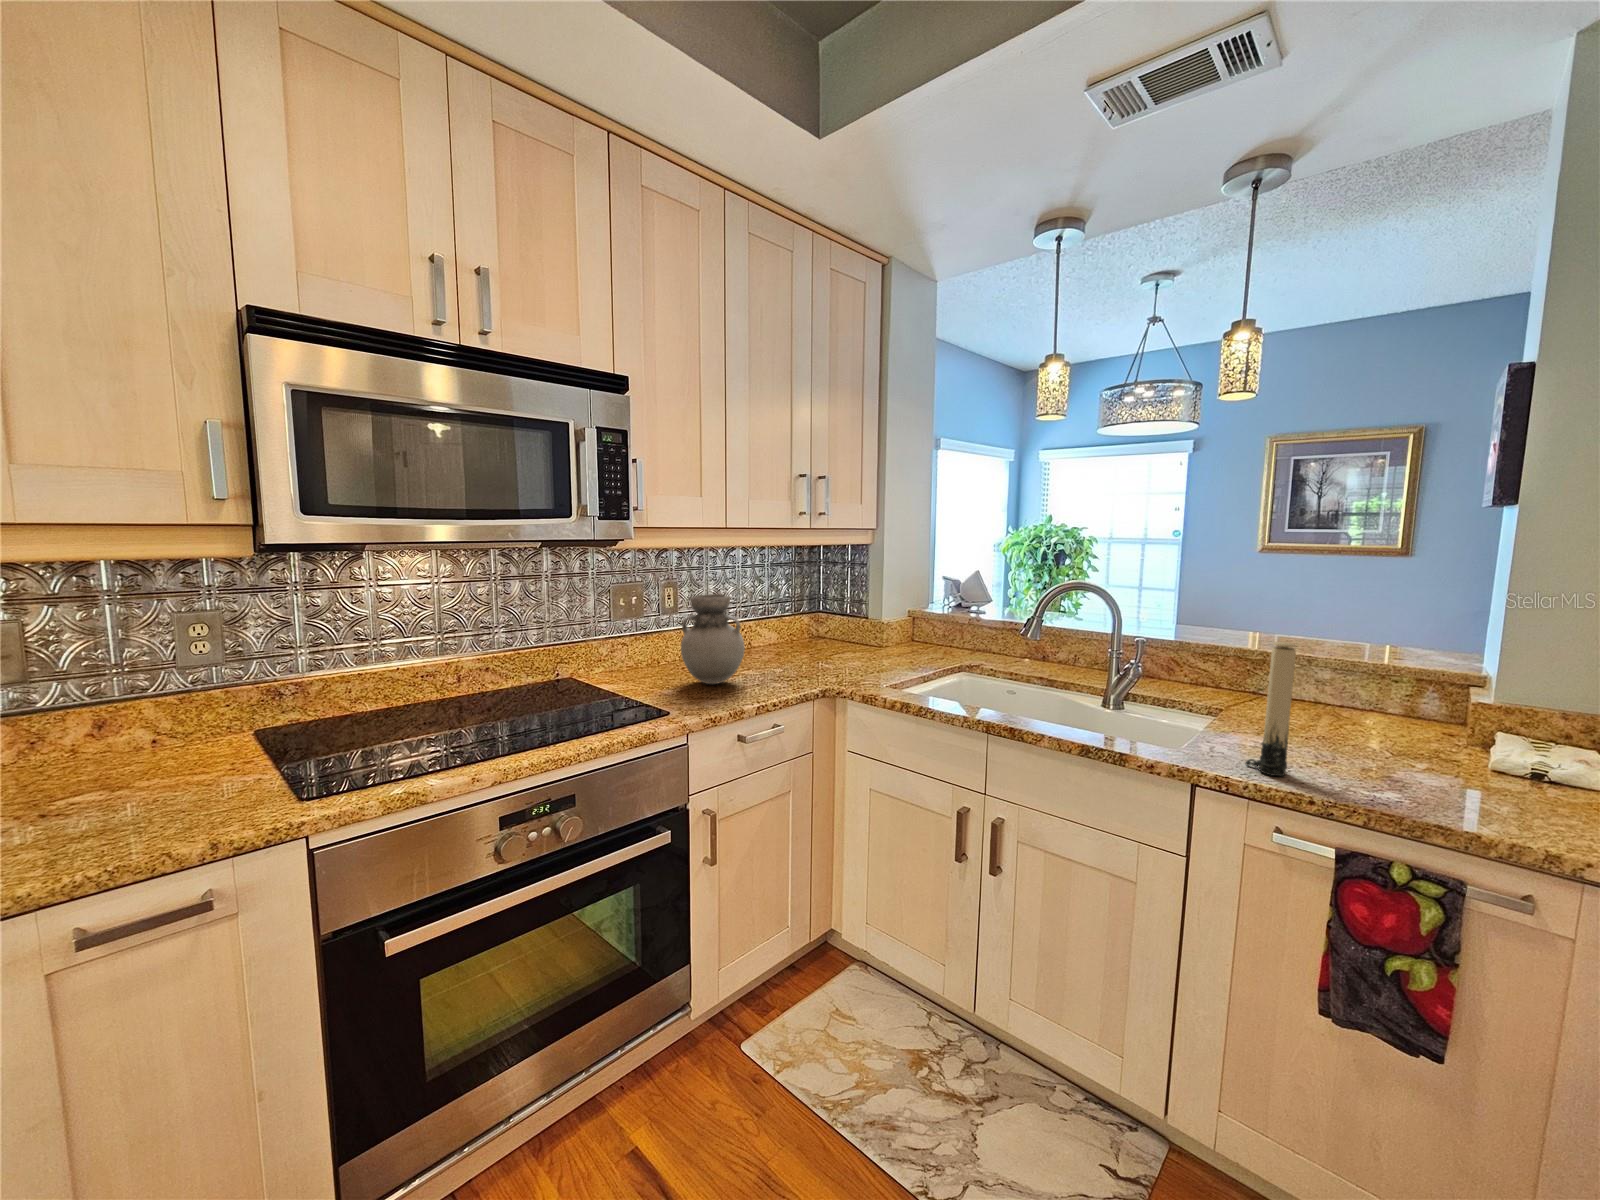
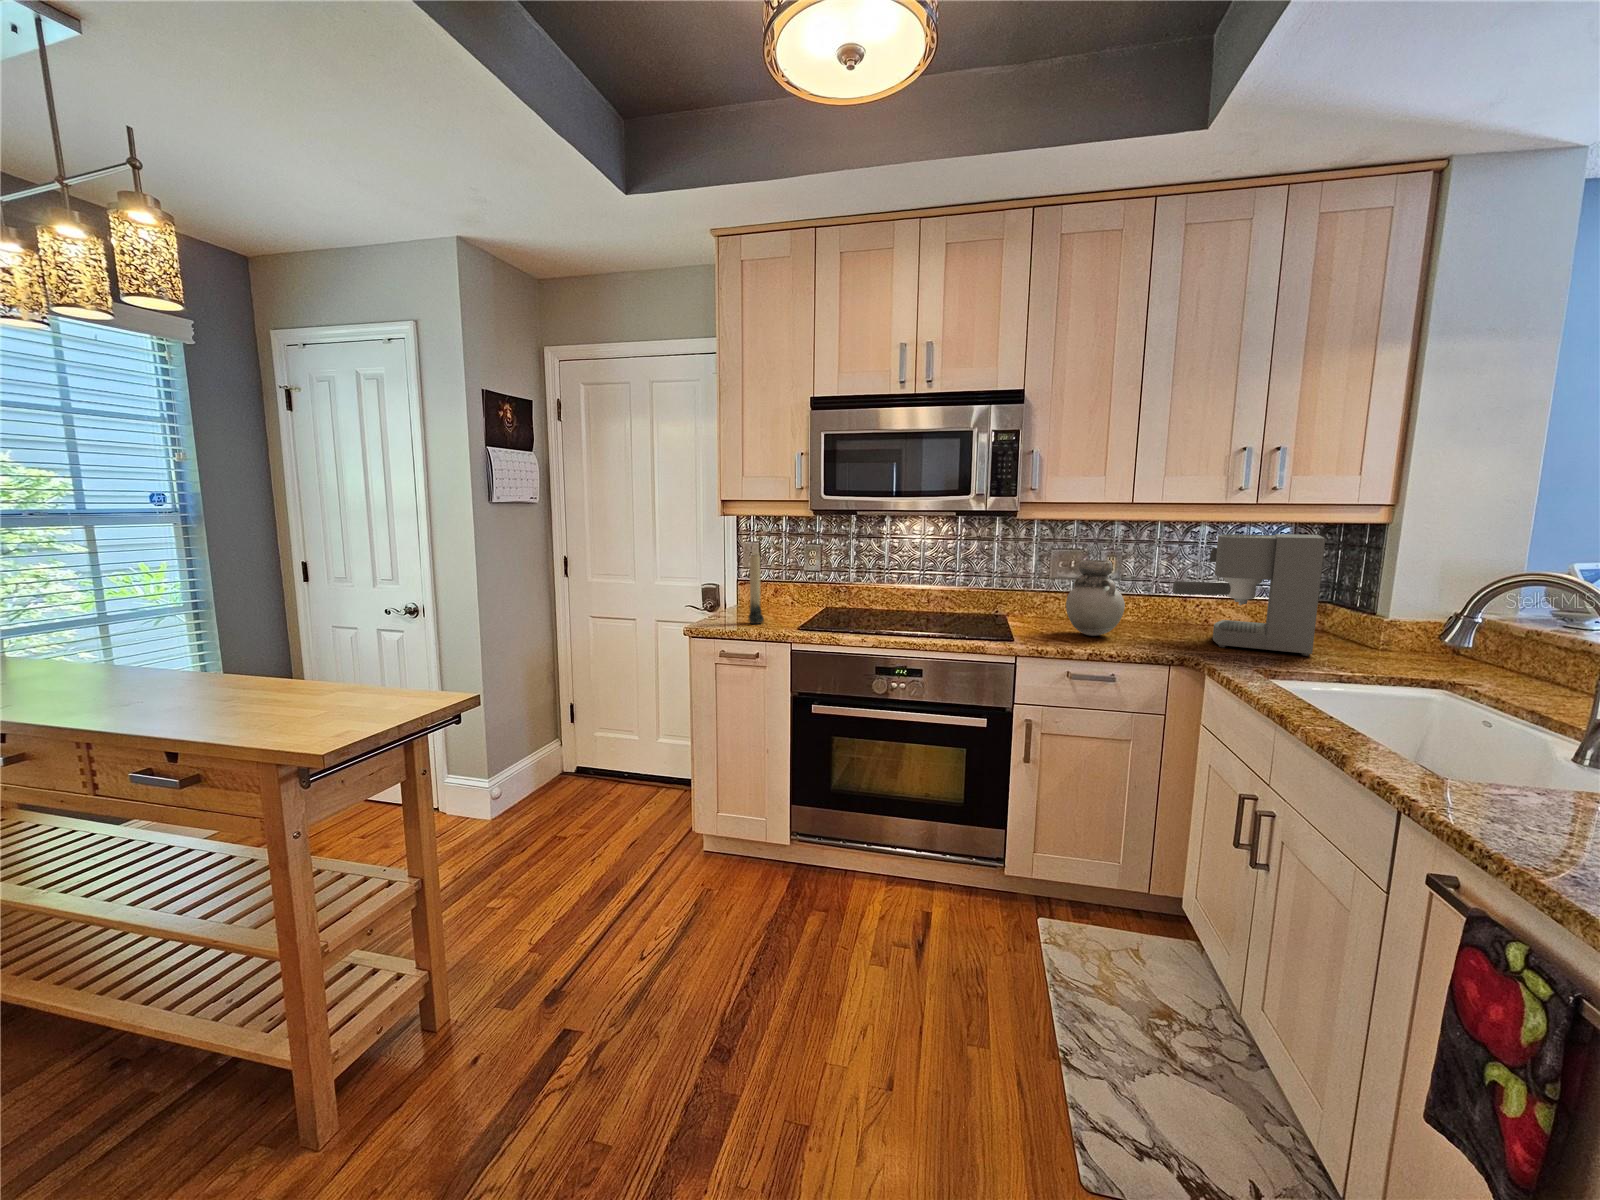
coffee maker: none [763,555,882,669] -> present [1173,534,1325,656]
candle: present [1246,642,1296,776] -> present [748,552,764,624]

